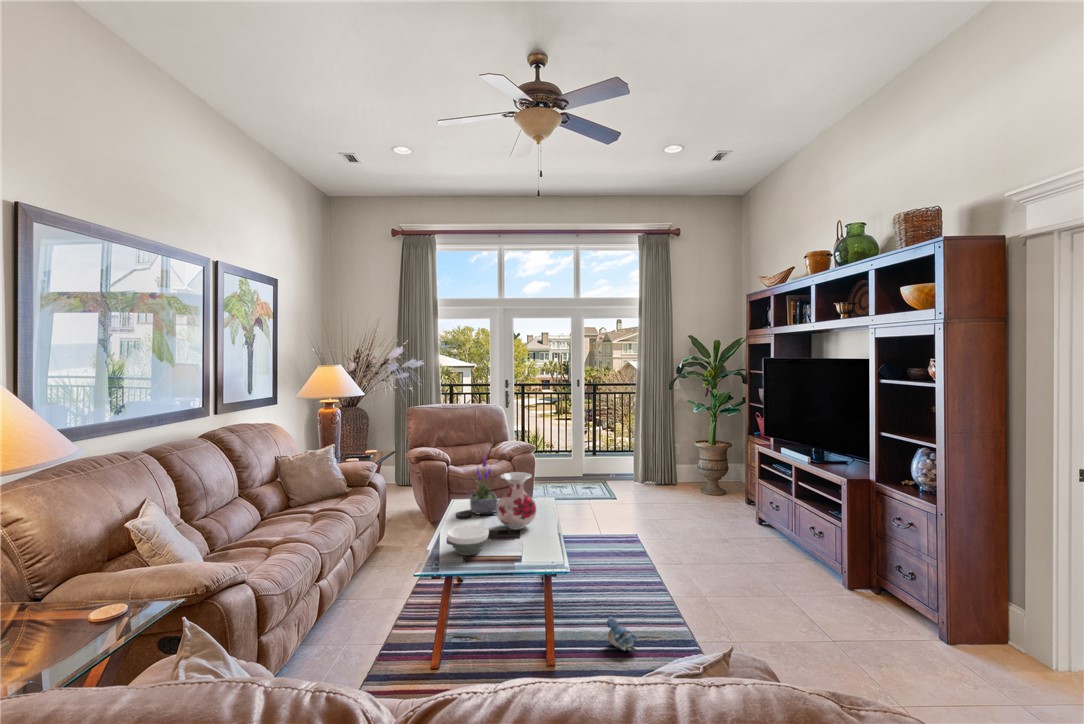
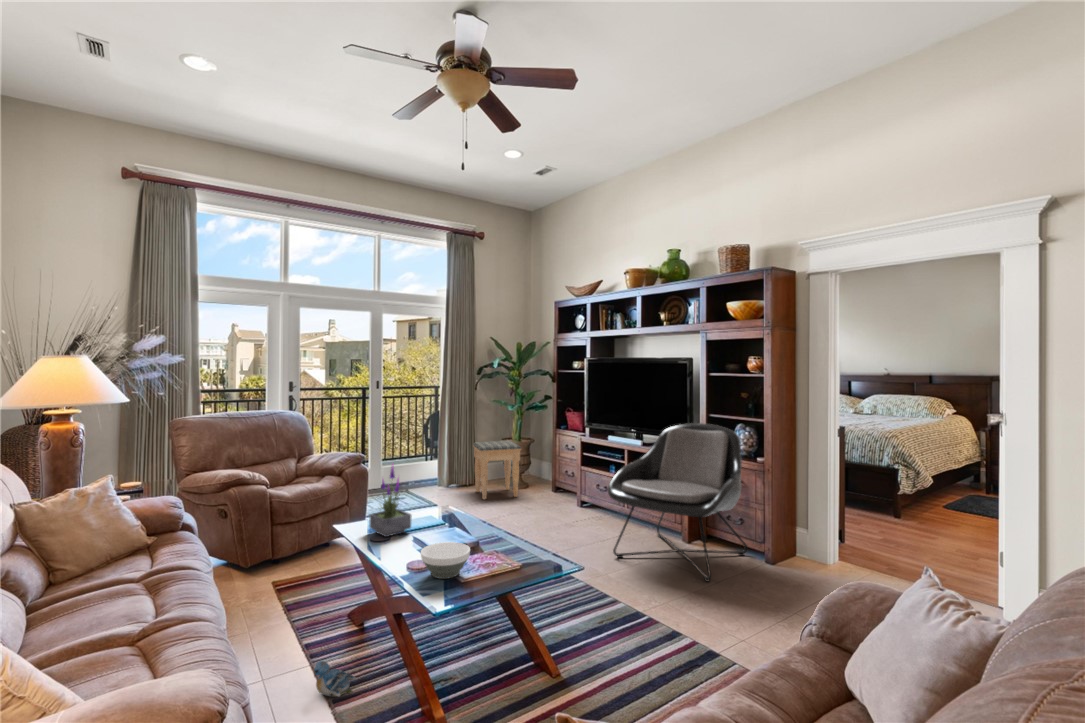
lounge chair: none [724,440,915,633] -> present [608,423,747,582]
footstool: none [659,441,704,501] -> present [473,441,522,499]
vase: present [496,472,536,529] -> none [433,478,479,543]
plush toy: present [607,617,639,650] -> present [314,661,356,697]

